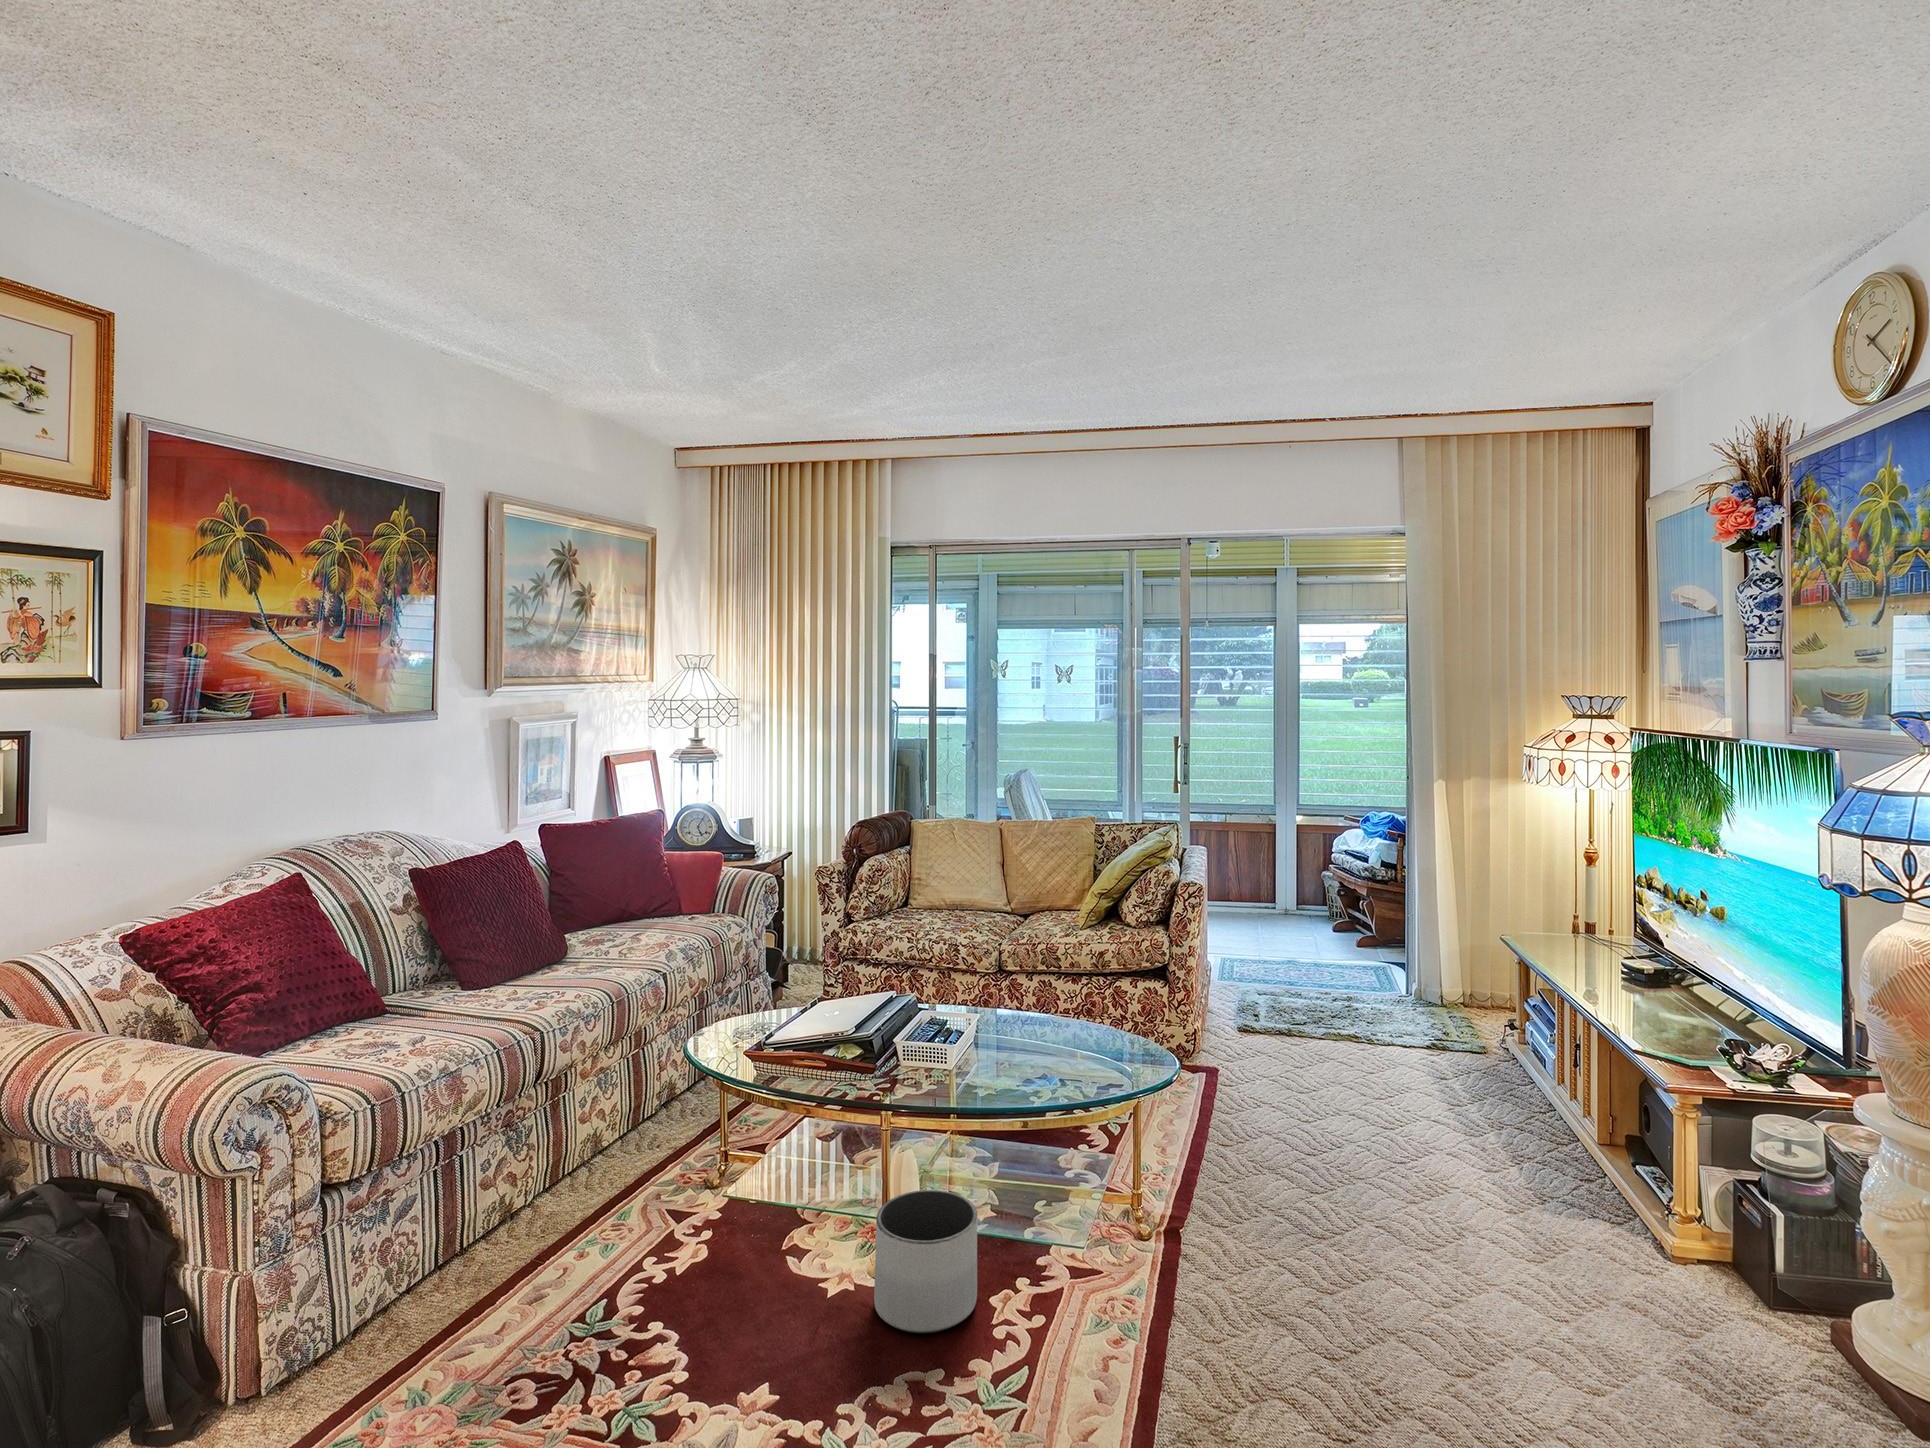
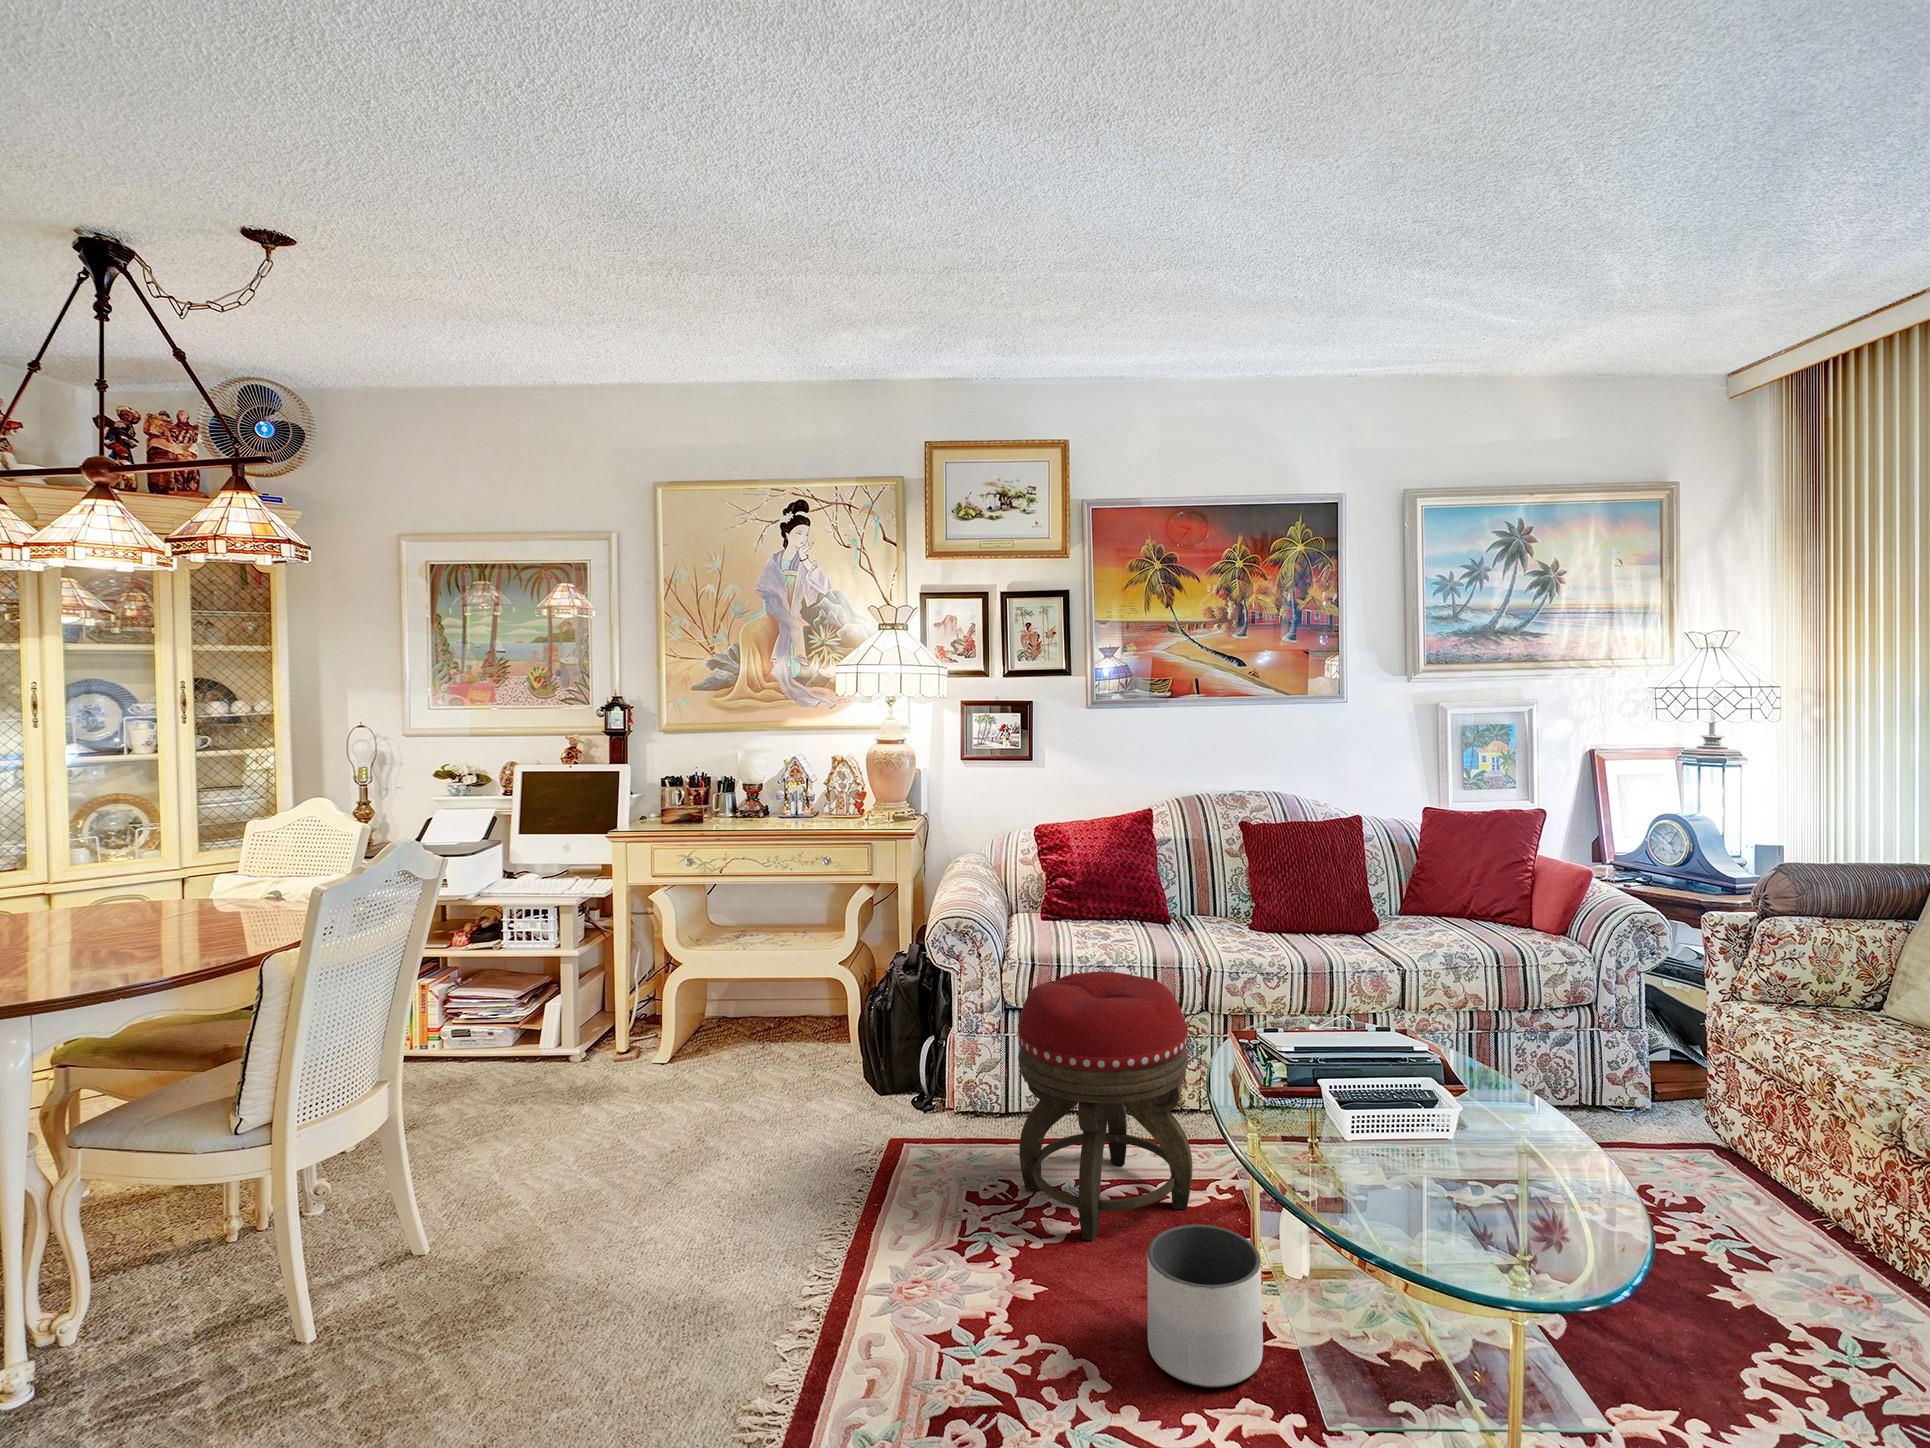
footstool: none [525,1035,740,1366] -> present [1018,972,1192,1241]

